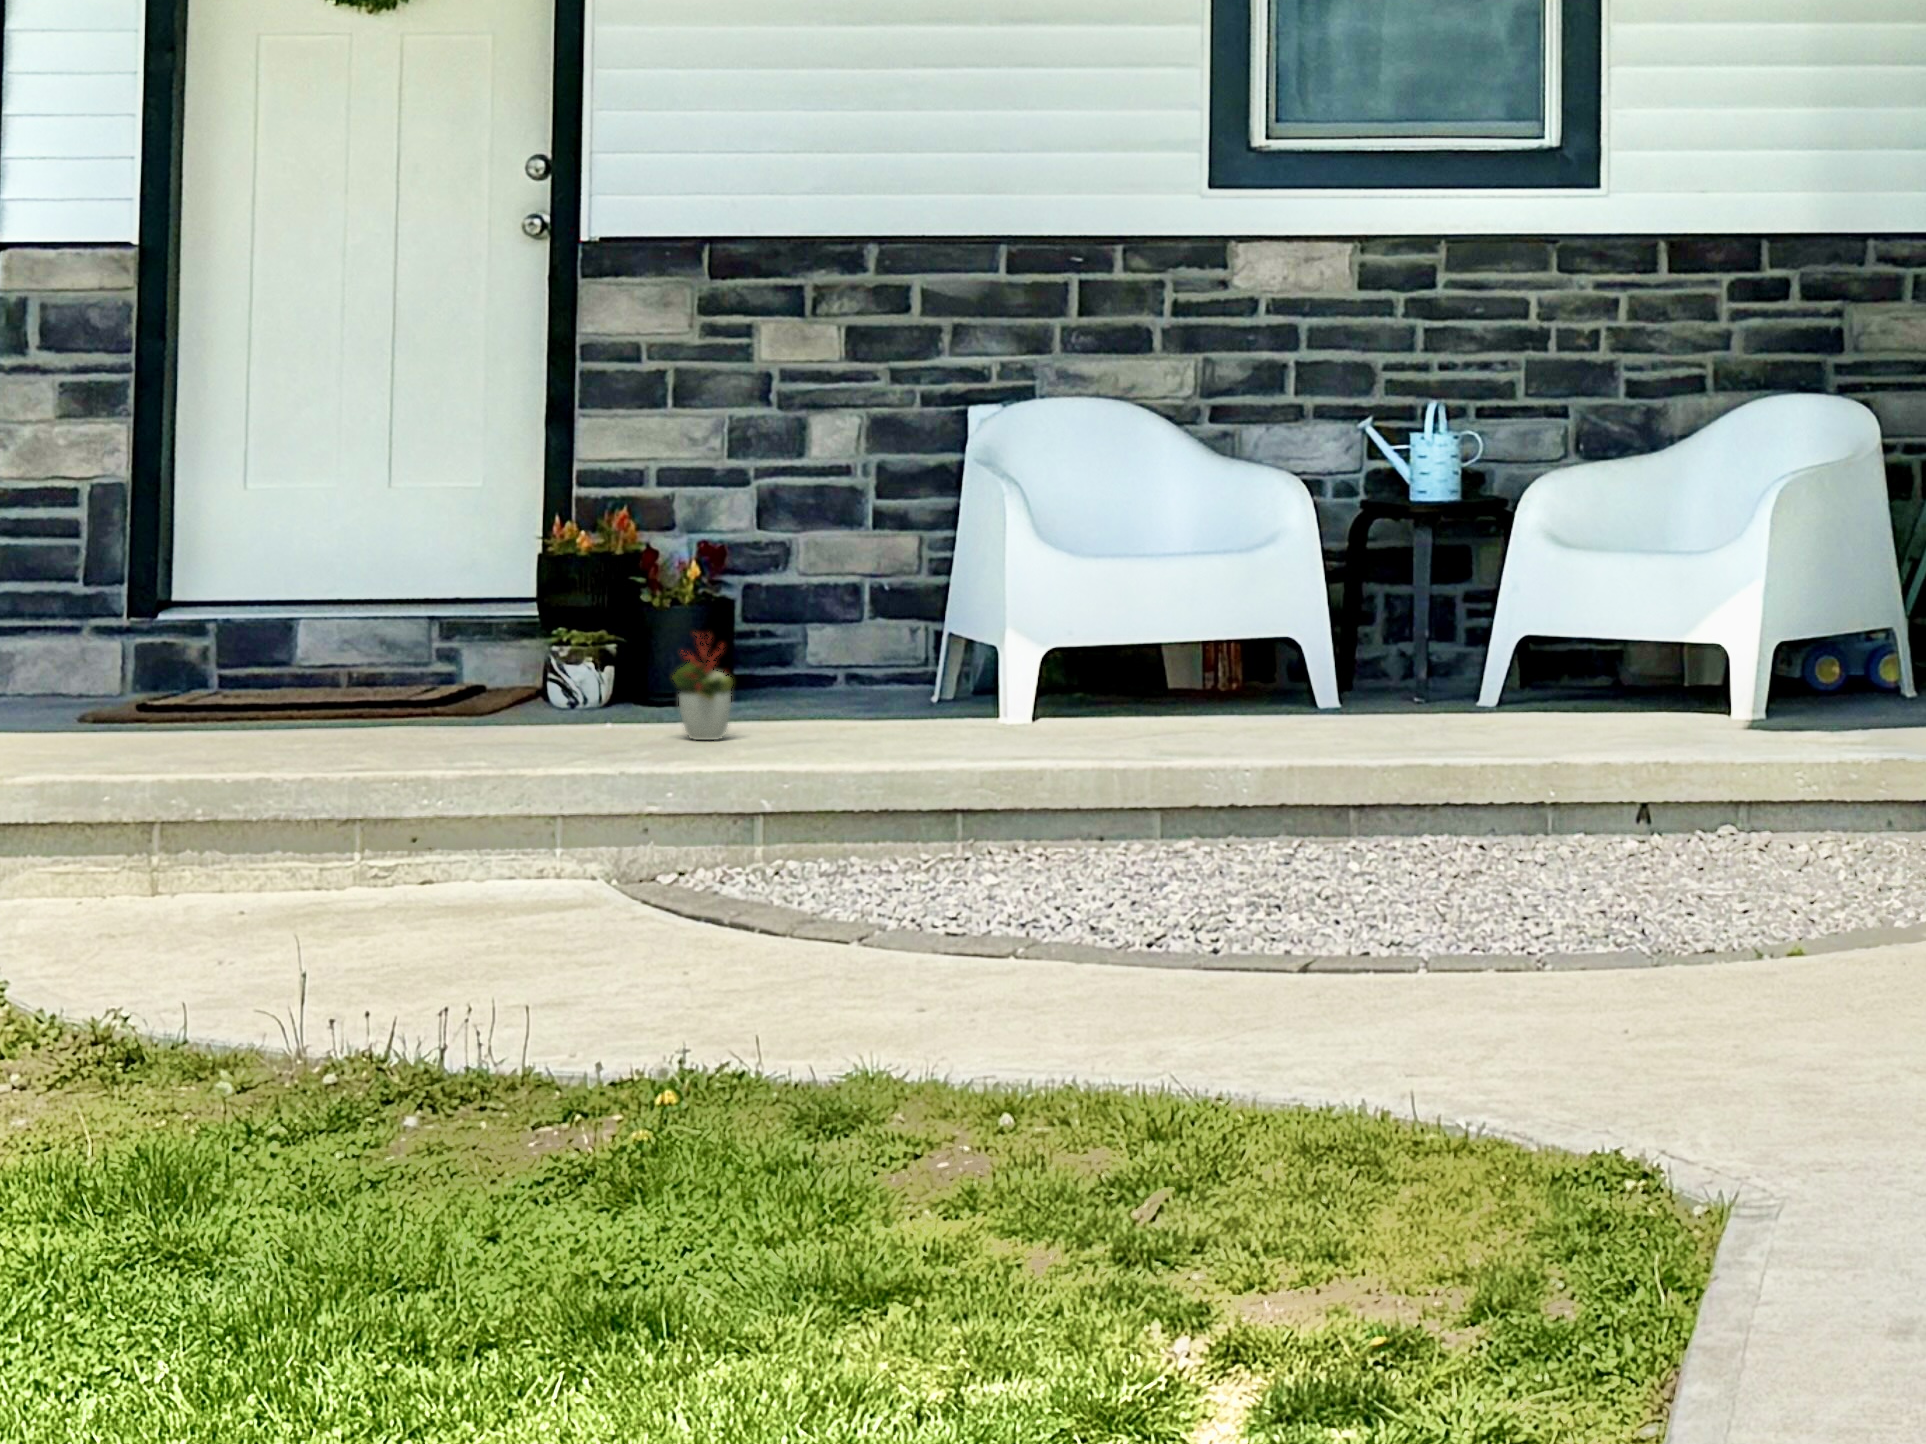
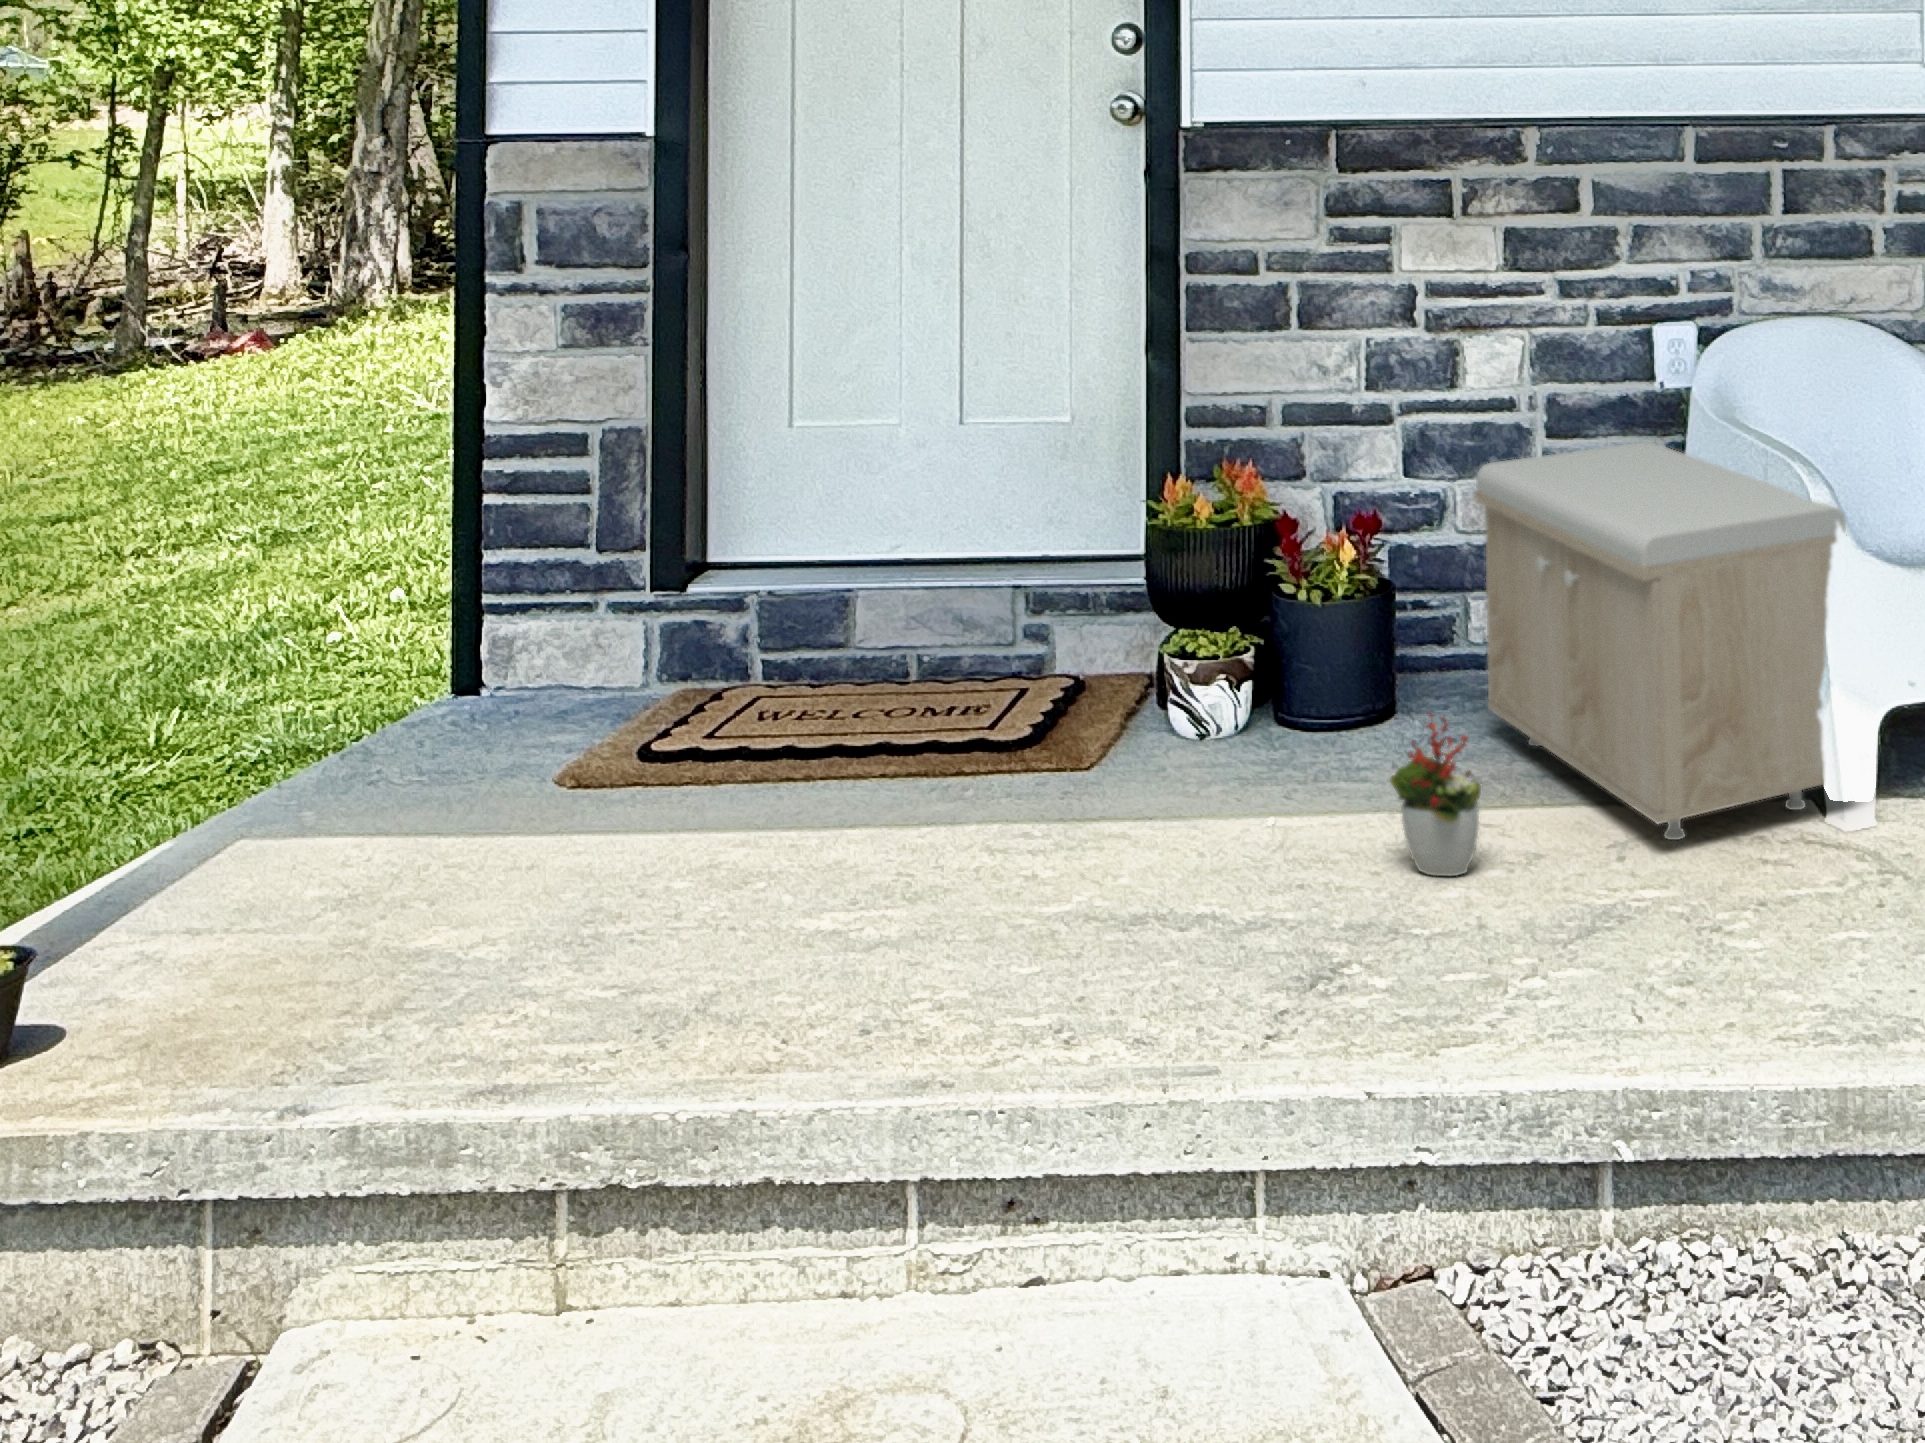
storage bench: none [780,487,1017,732] -> present [1476,442,1847,840]

